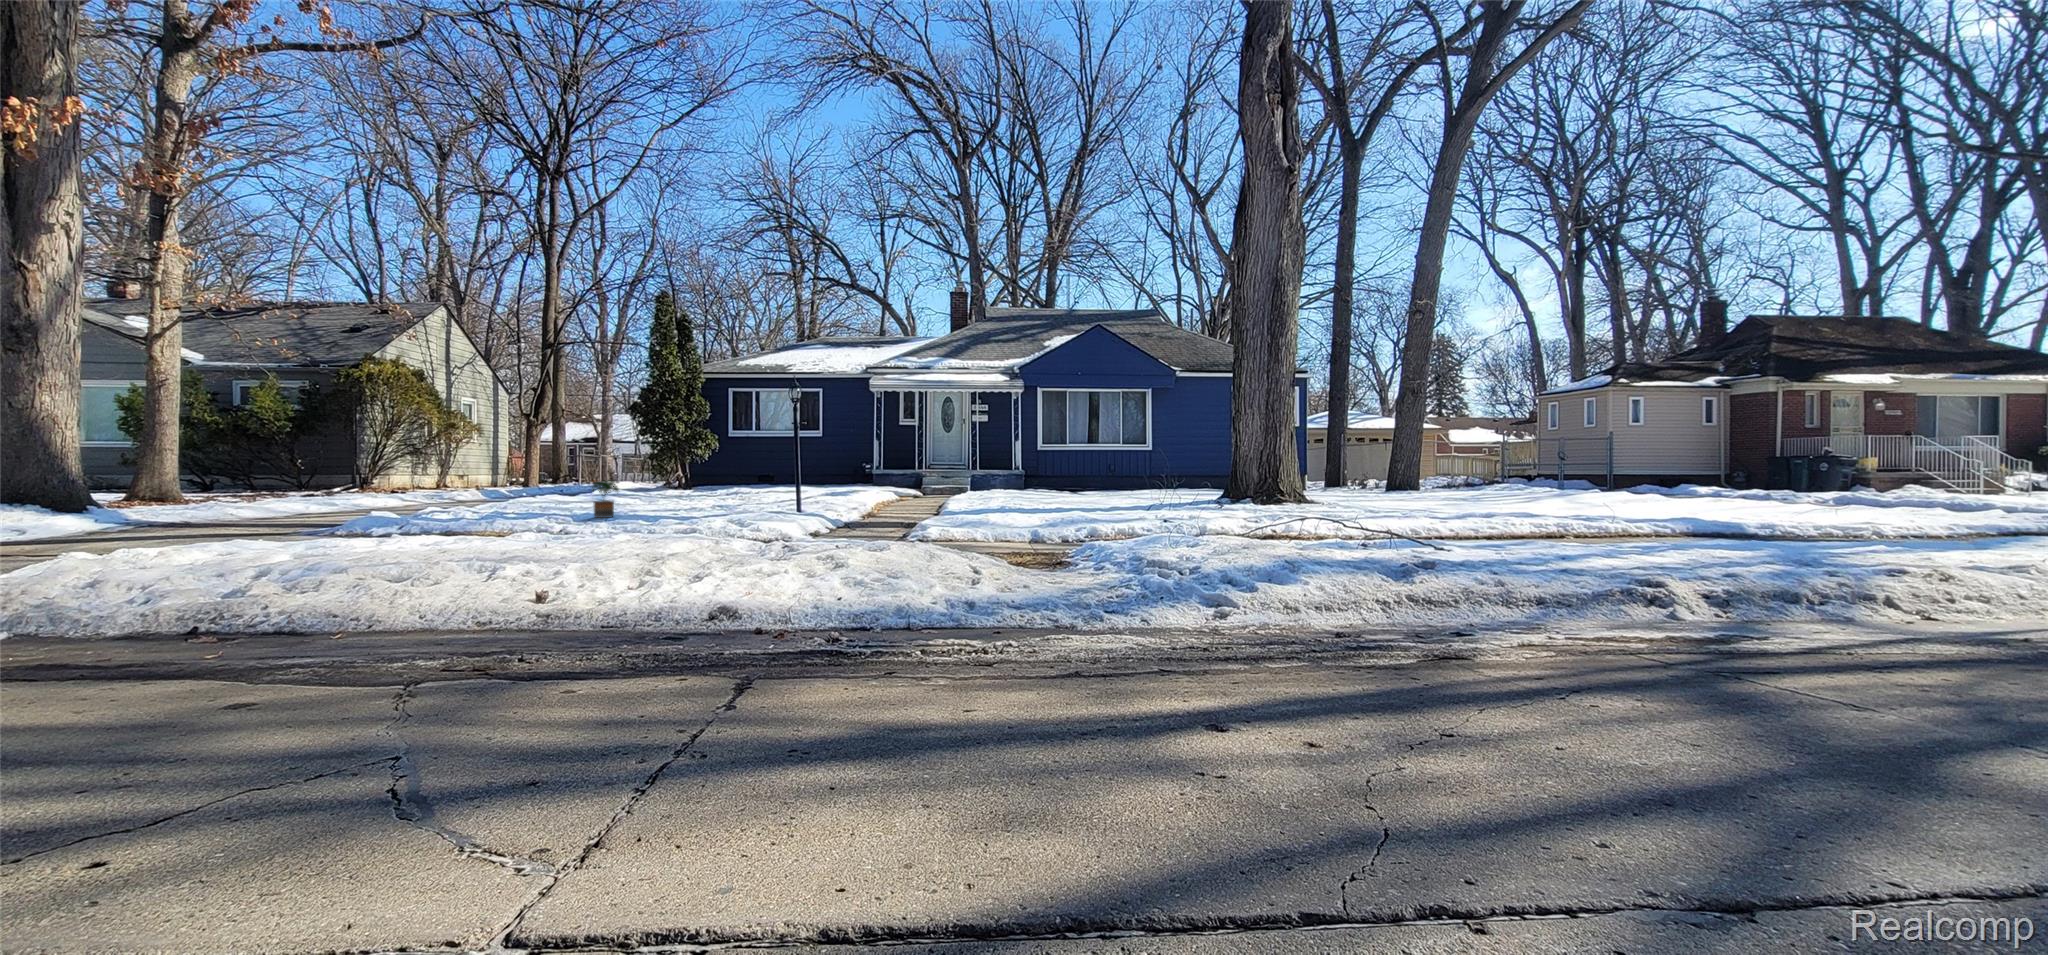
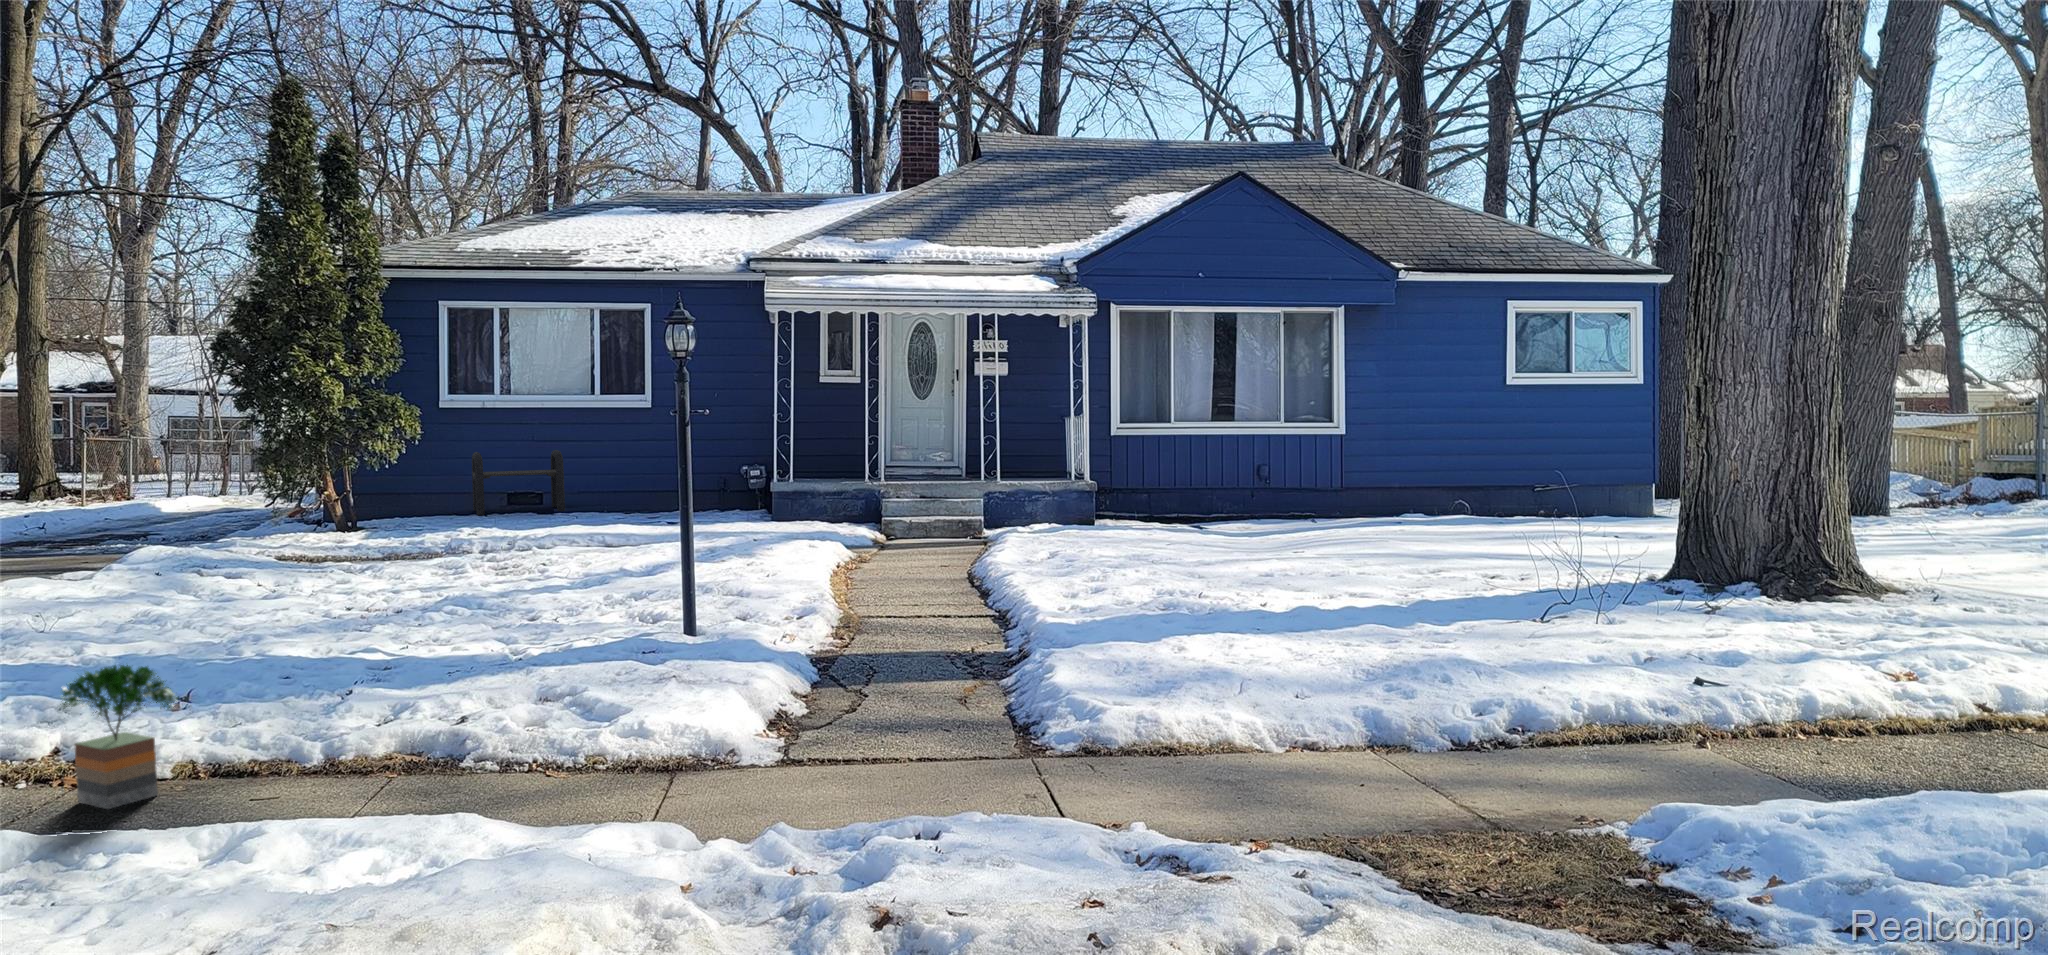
bench: none [742,456,782,484] -> present [472,450,565,515]

